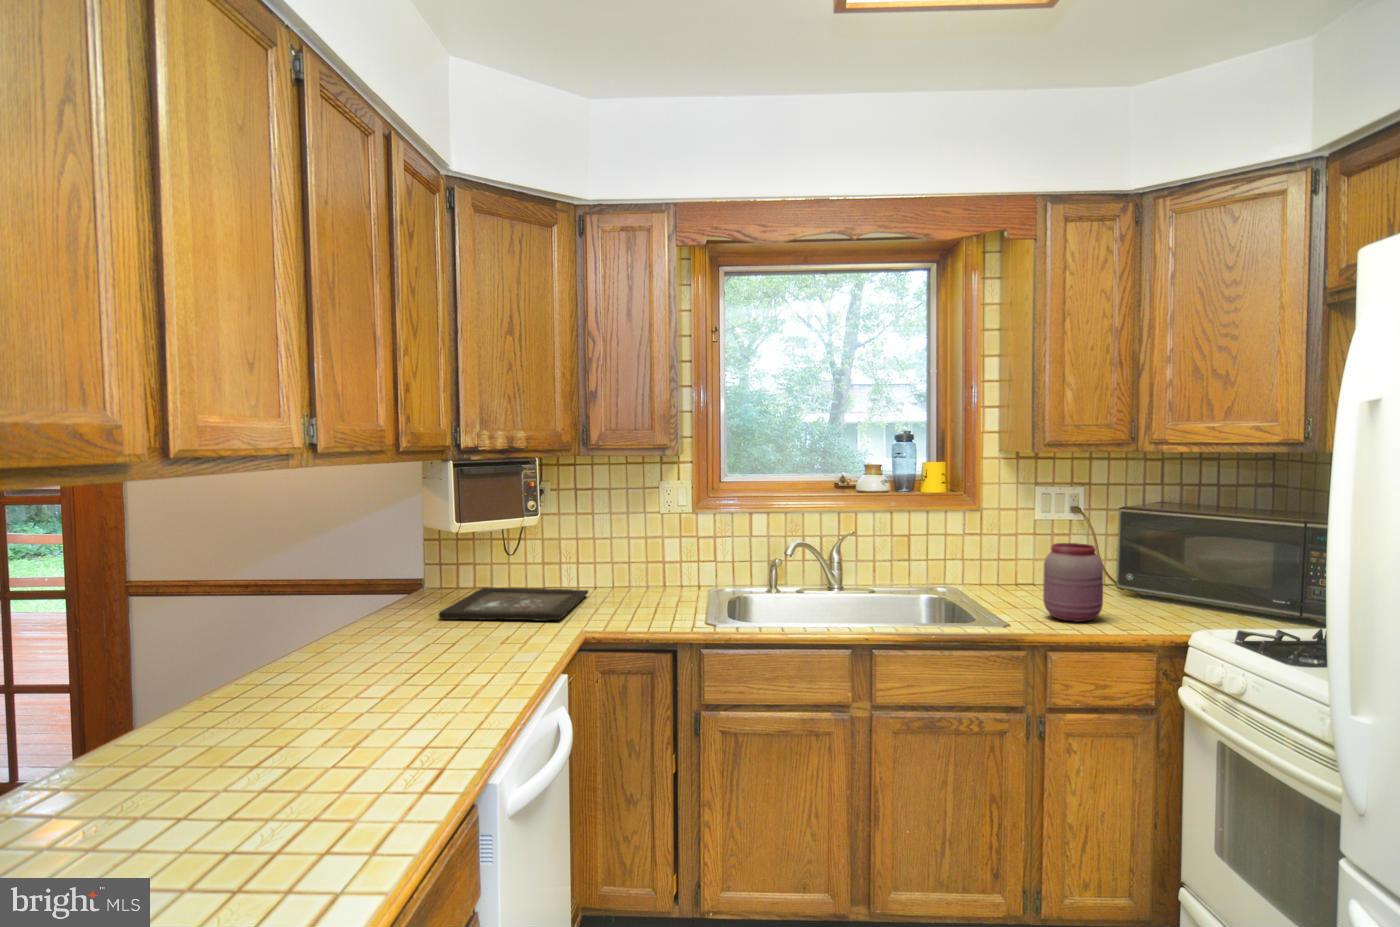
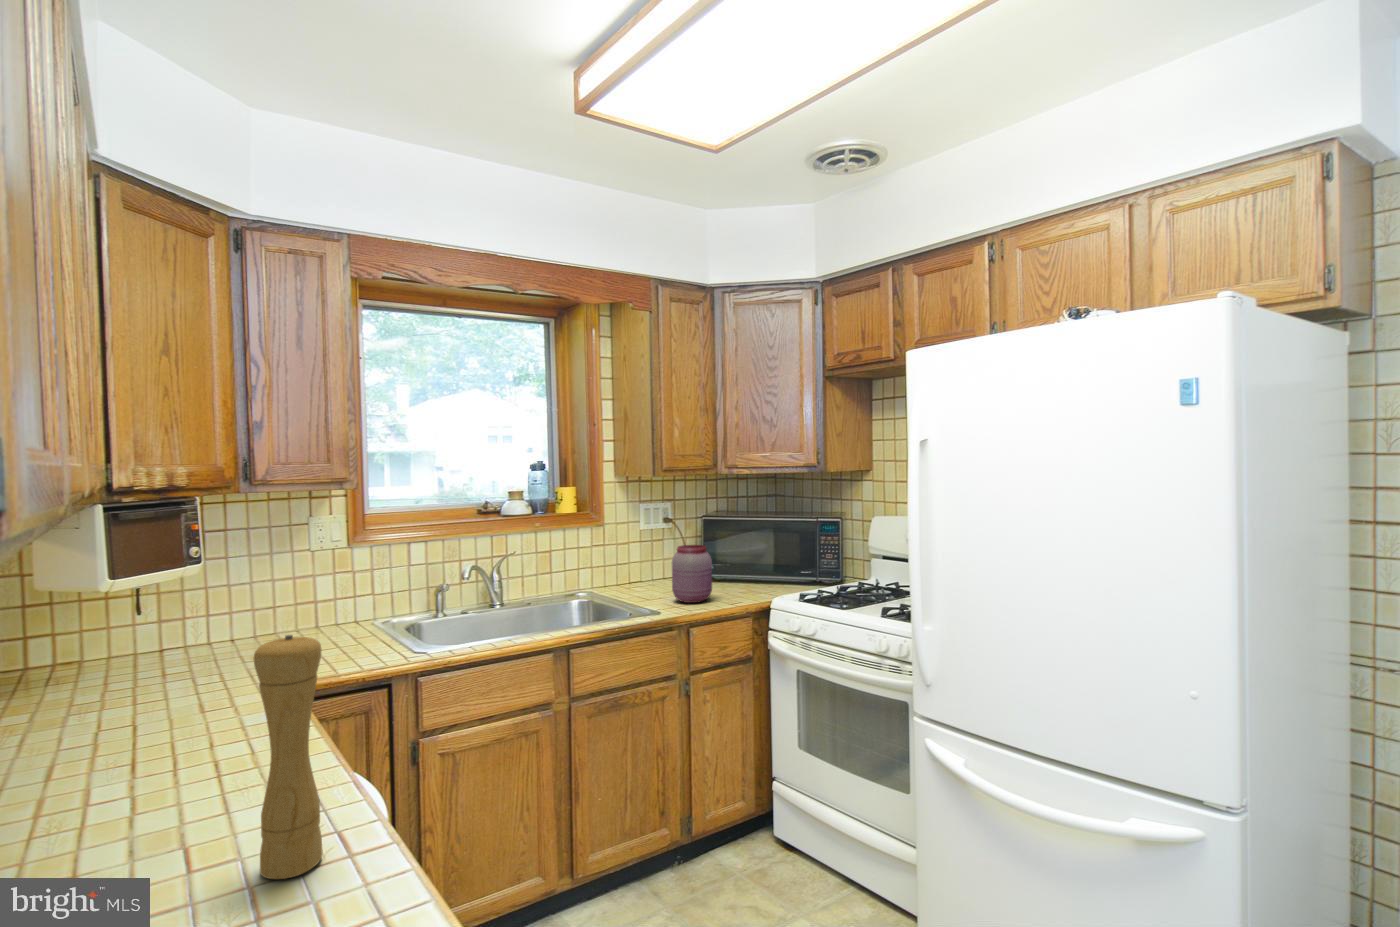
pepper mill: none [376,571,430,776] -> present [254,635,323,879]
tray: present [439,588,588,621] -> none [59,641,245,707]

